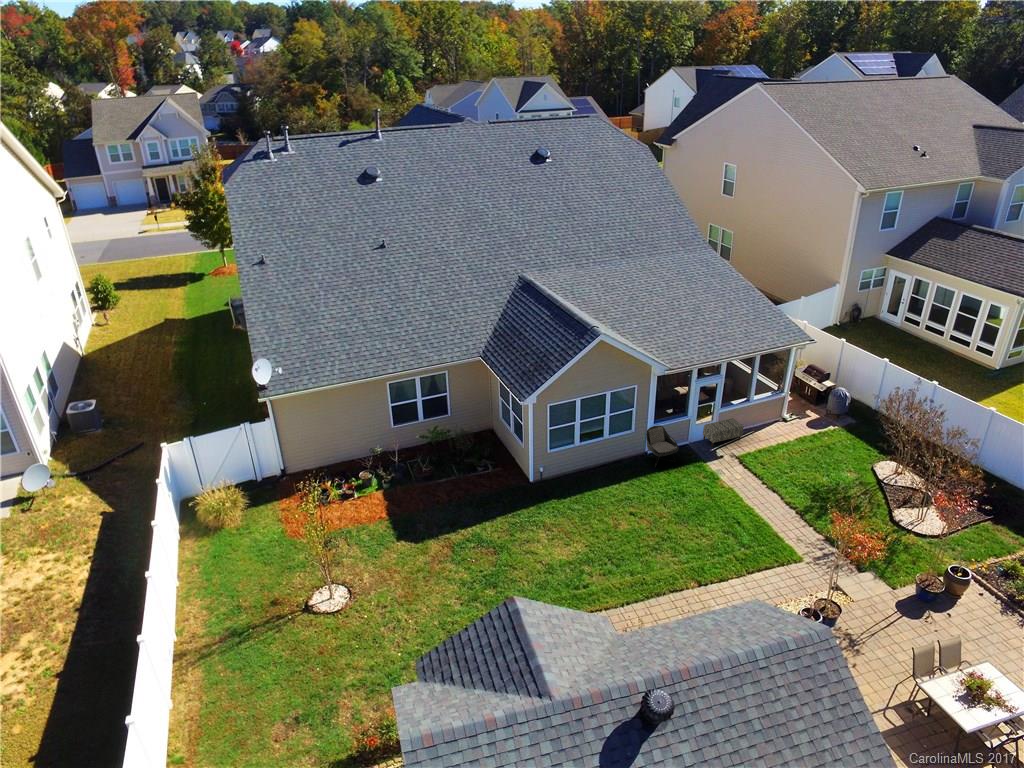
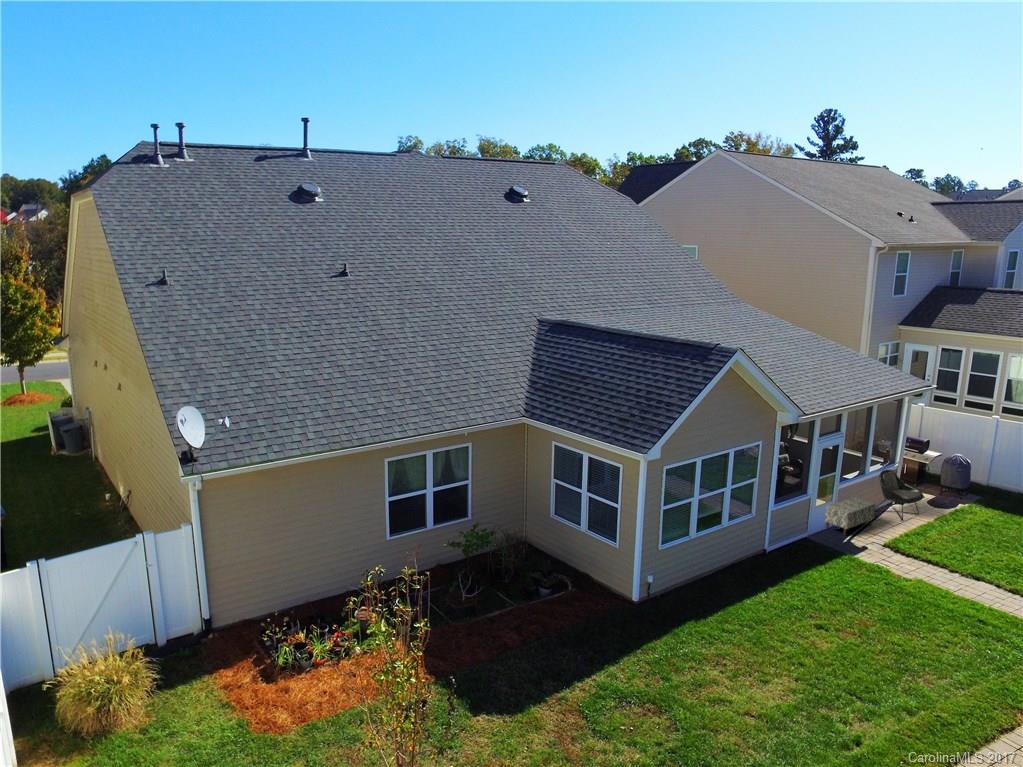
lounge chair: present [643,426,679,467] -> present [875,470,924,521]

